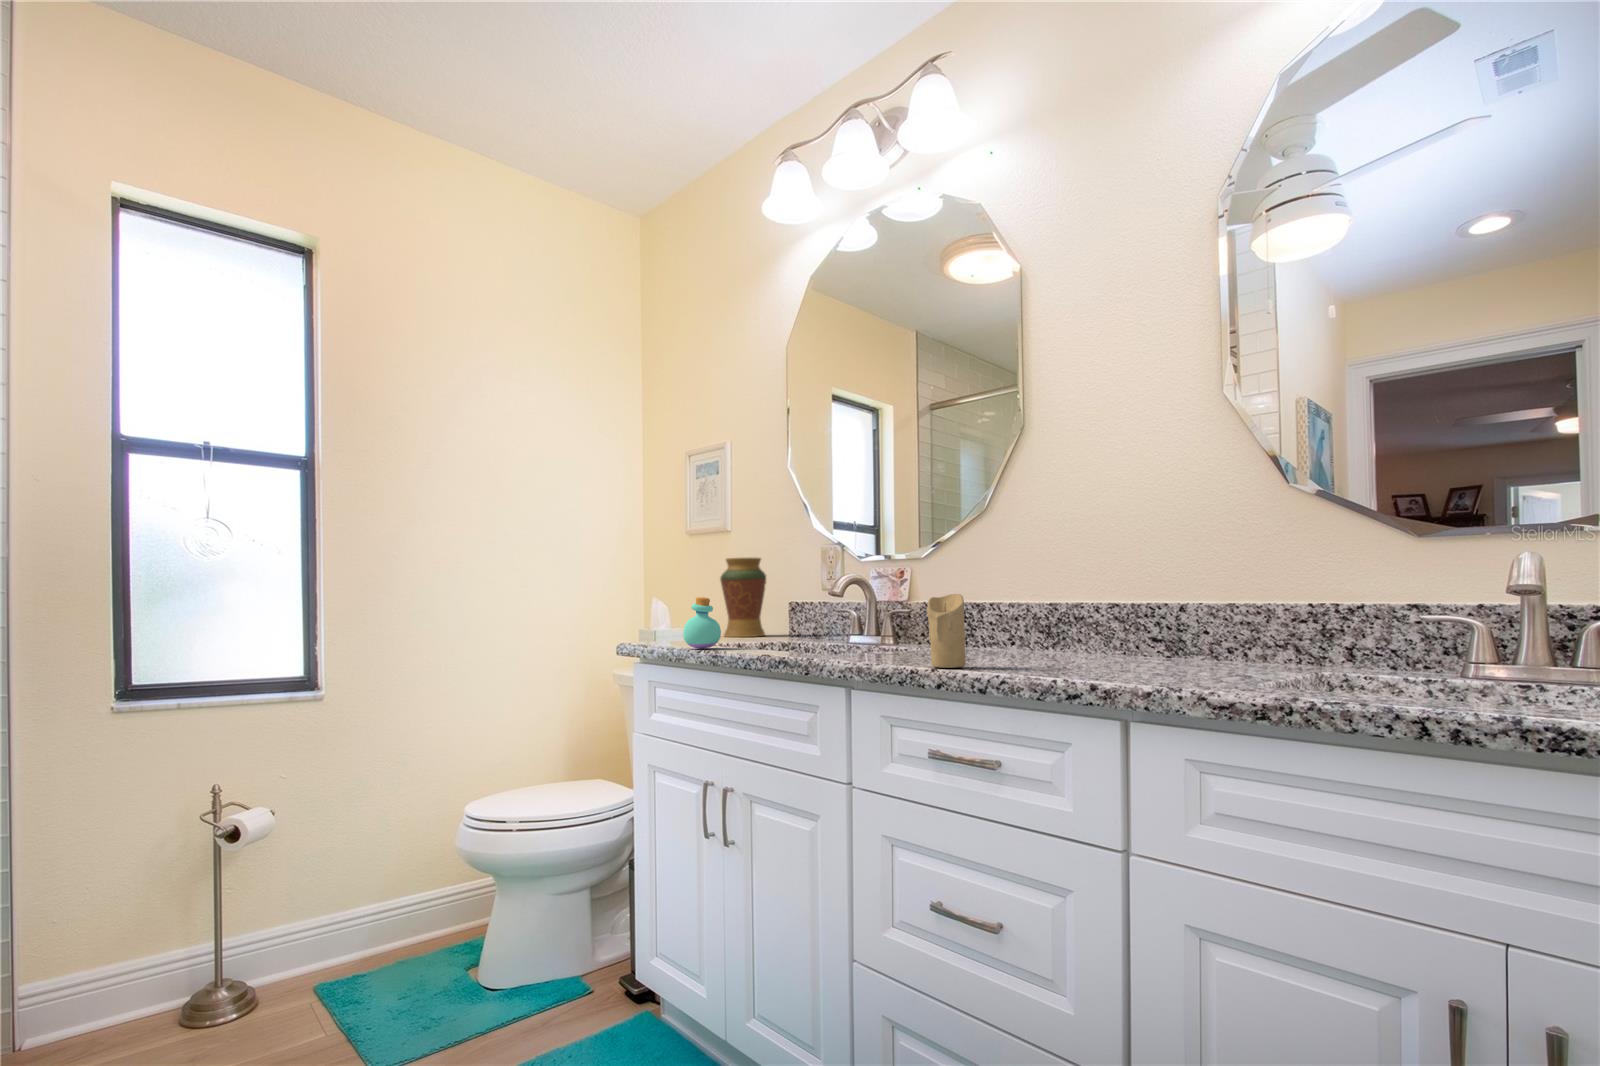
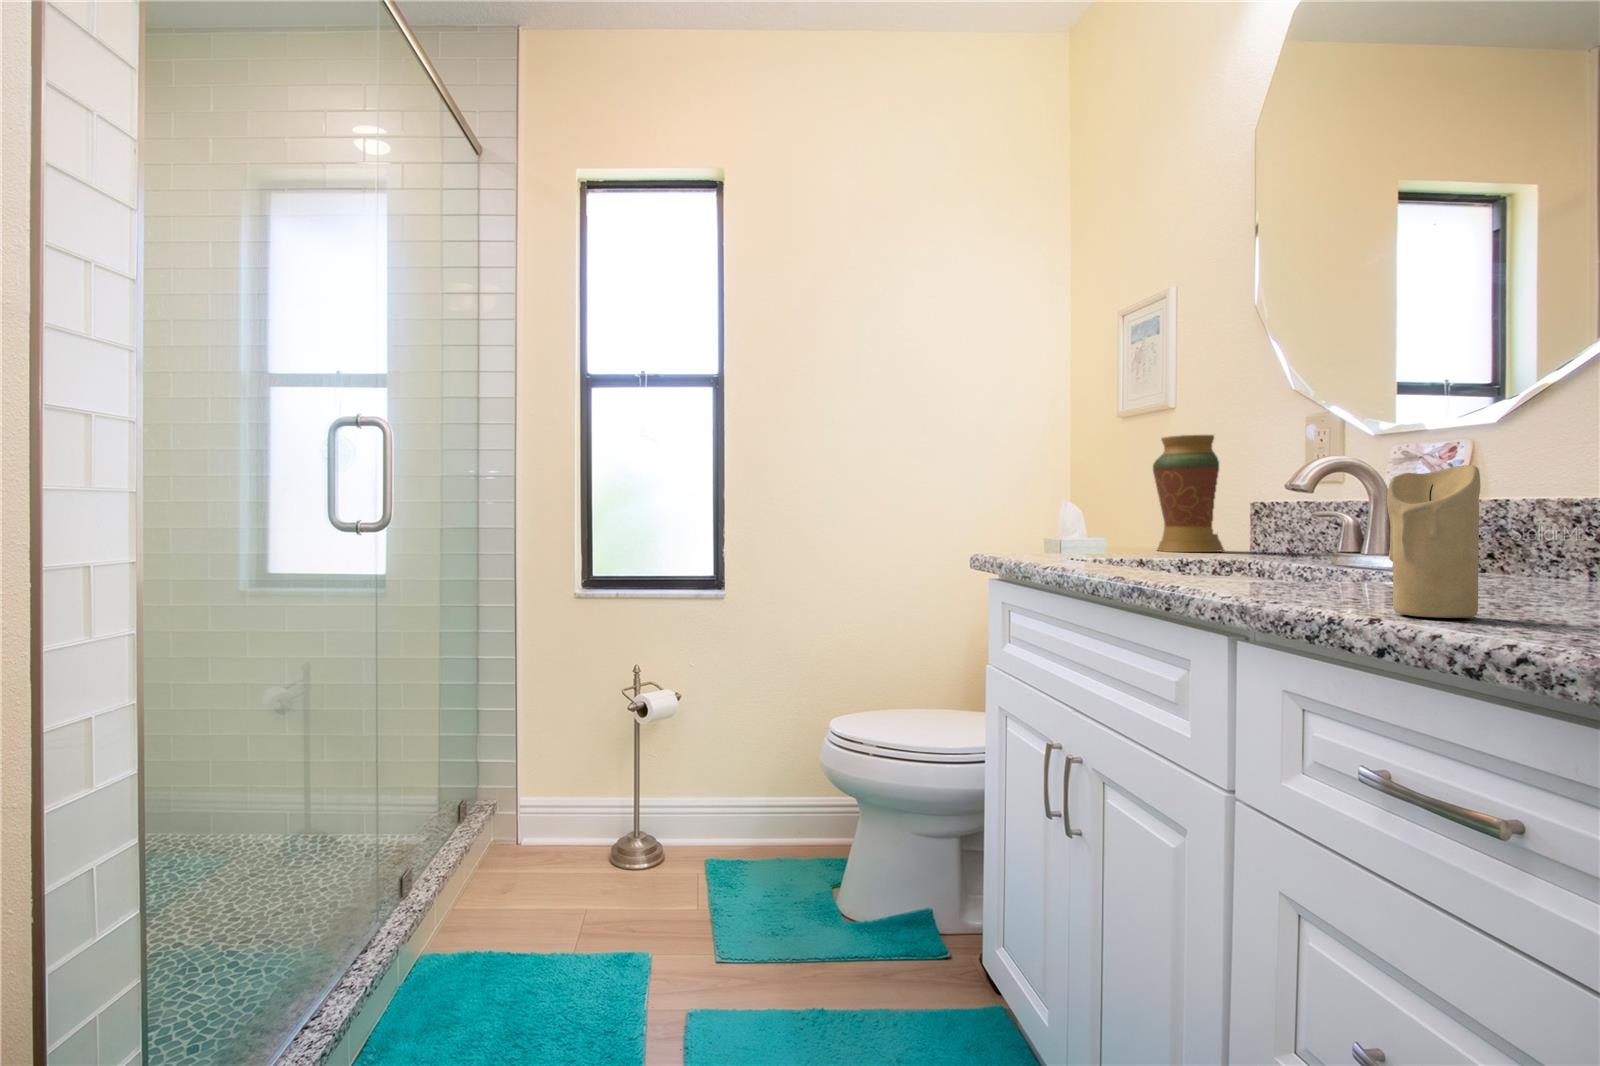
perfume bottle: present [683,597,721,648] -> none [1037,487,1094,563]

